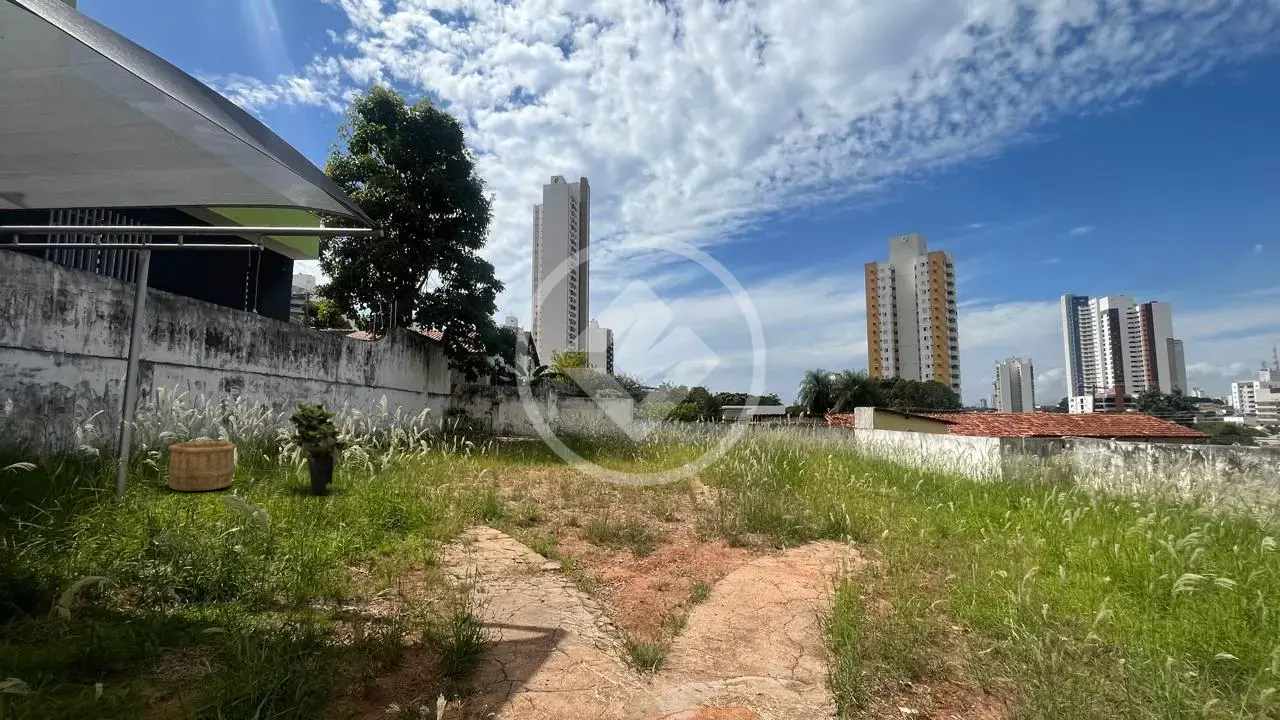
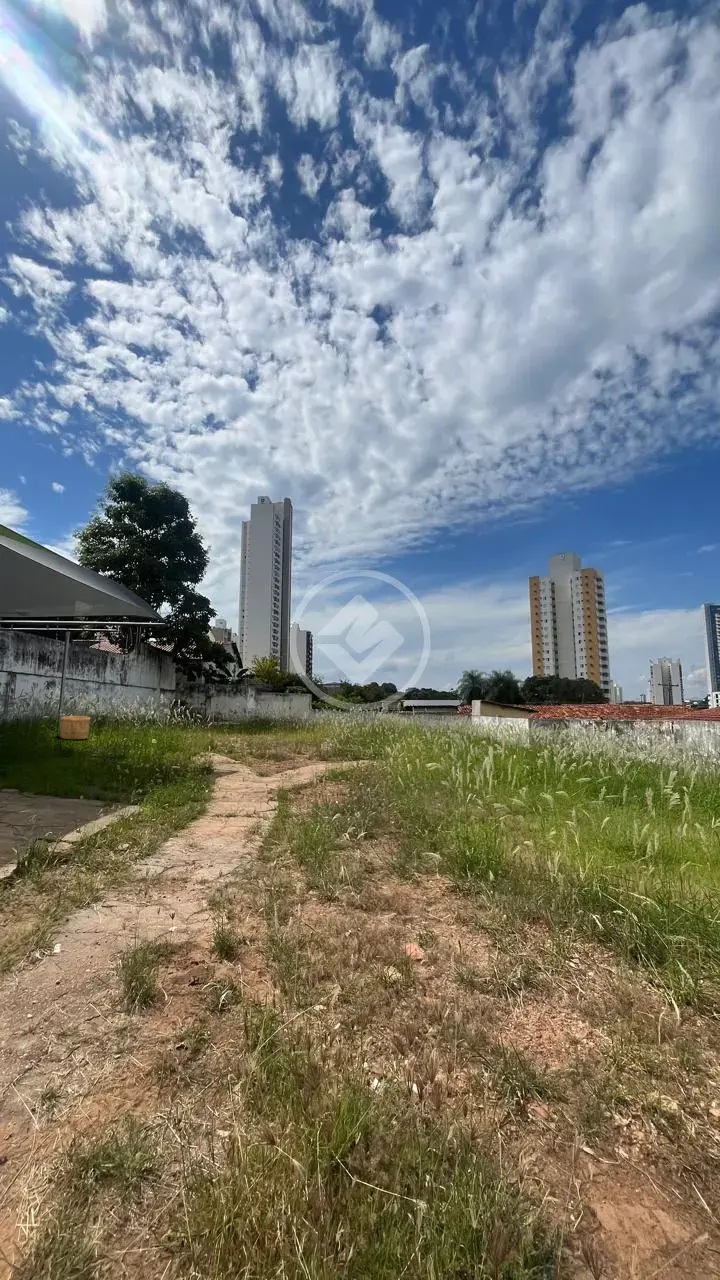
potted plant: present [288,401,346,494] -> none [116,696,144,742]

